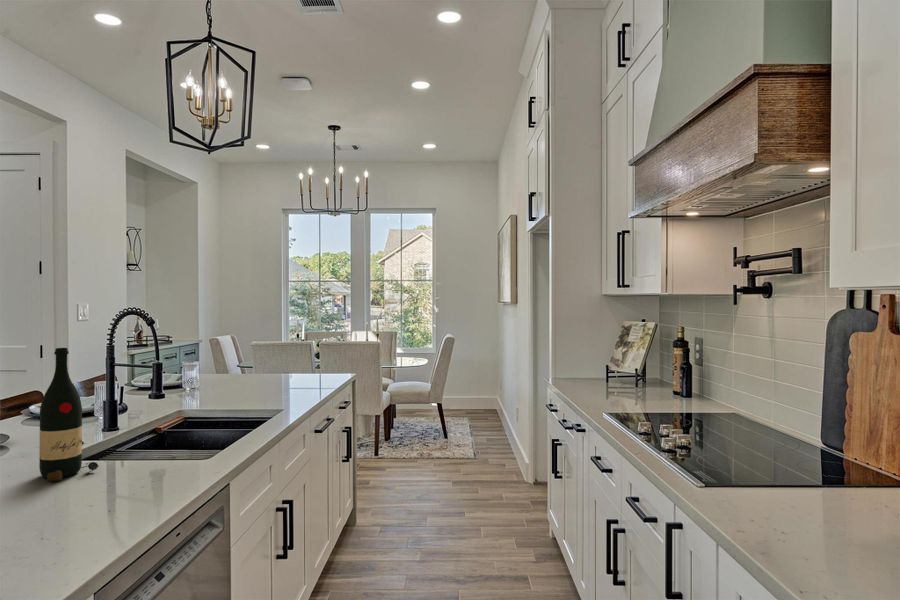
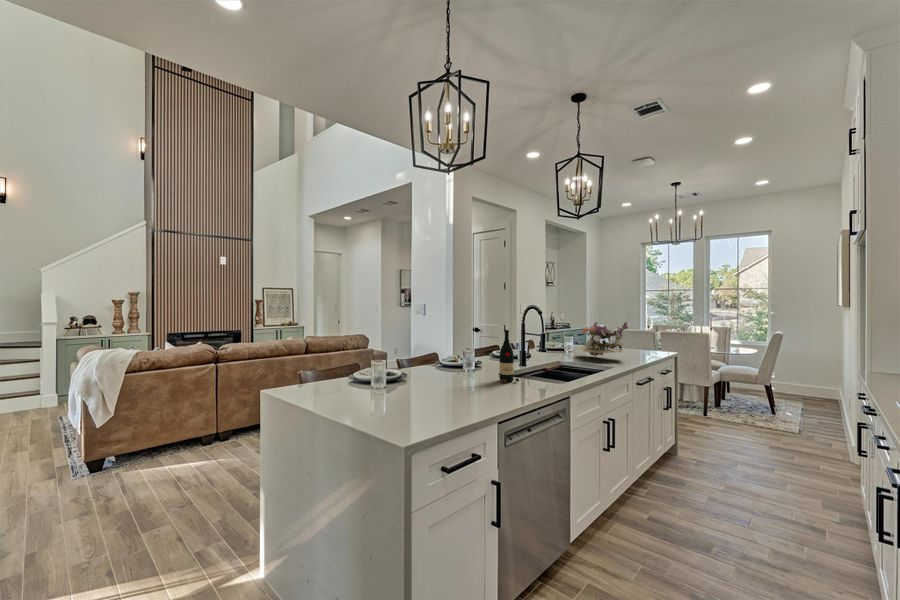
flower arrangement: none [207,324,298,392] -> present [578,322,628,357]

